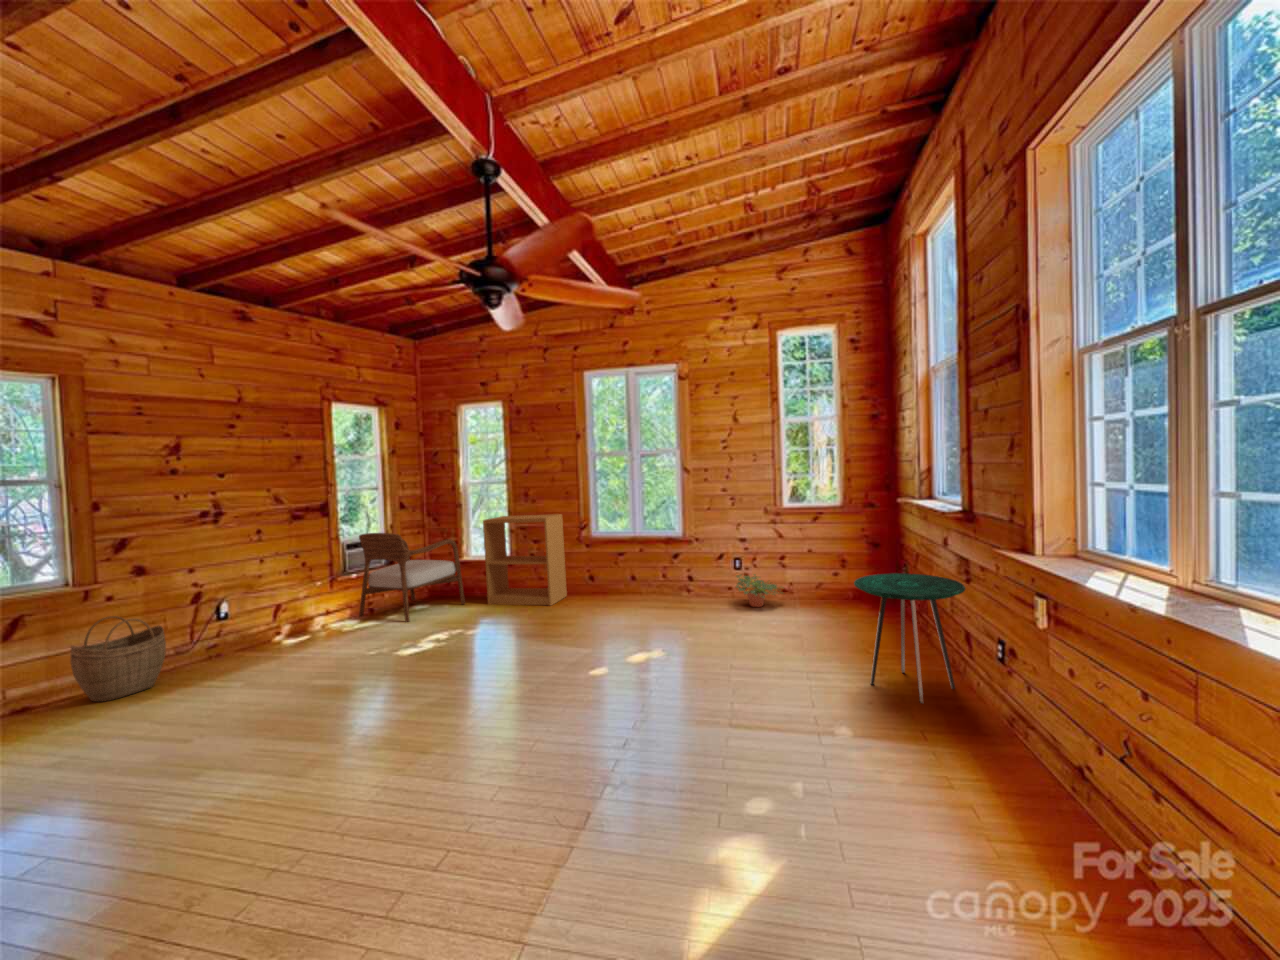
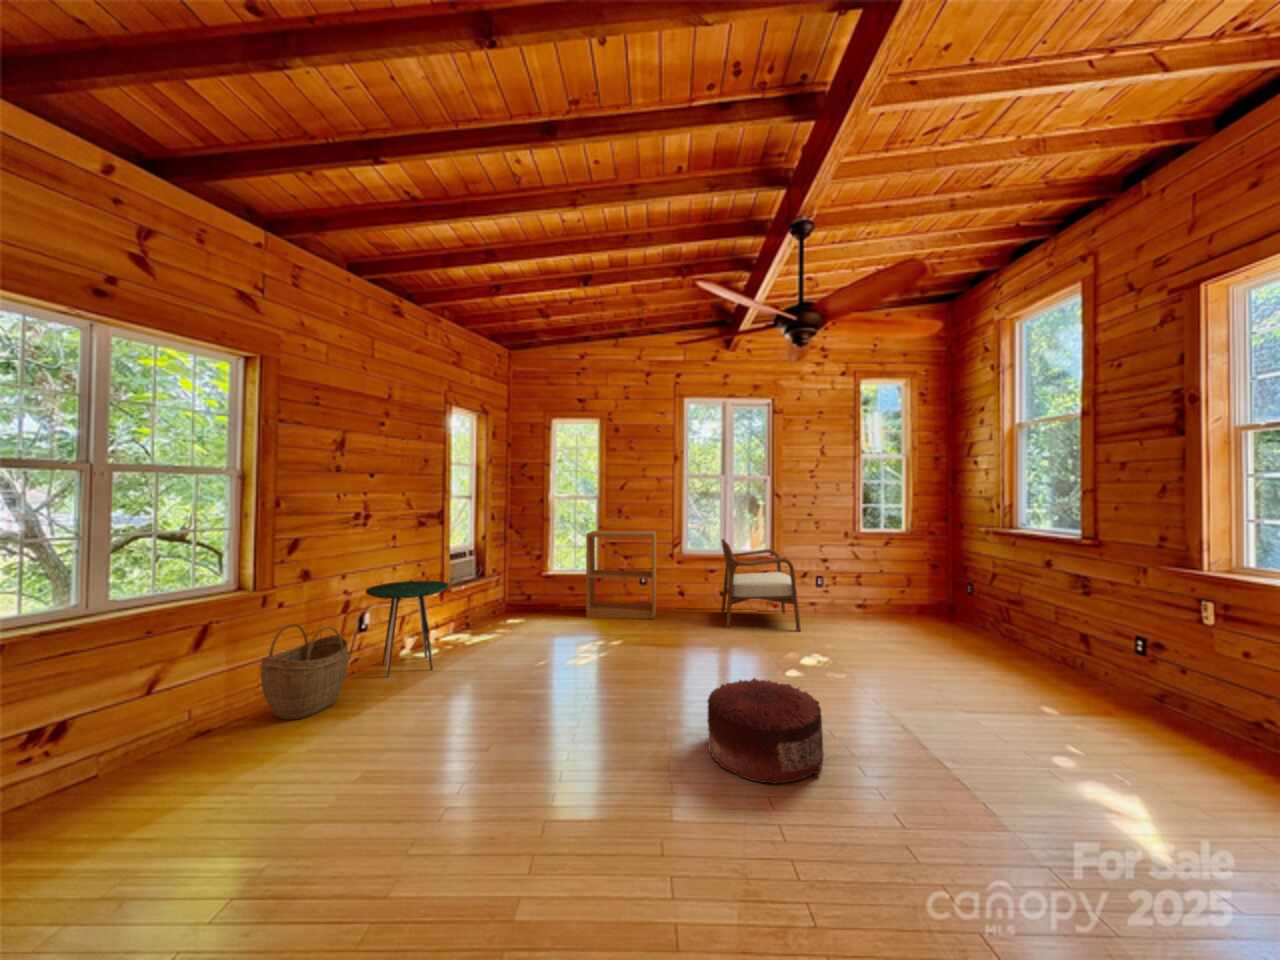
armchair: present [359,533,465,622] -> present [721,539,801,631]
side table: present [854,573,965,703] -> present [366,580,448,677]
potted plant: present [736,574,782,607] -> none [824,592,873,622]
pouf: none [375,672,512,785] -> present [707,678,824,784]

